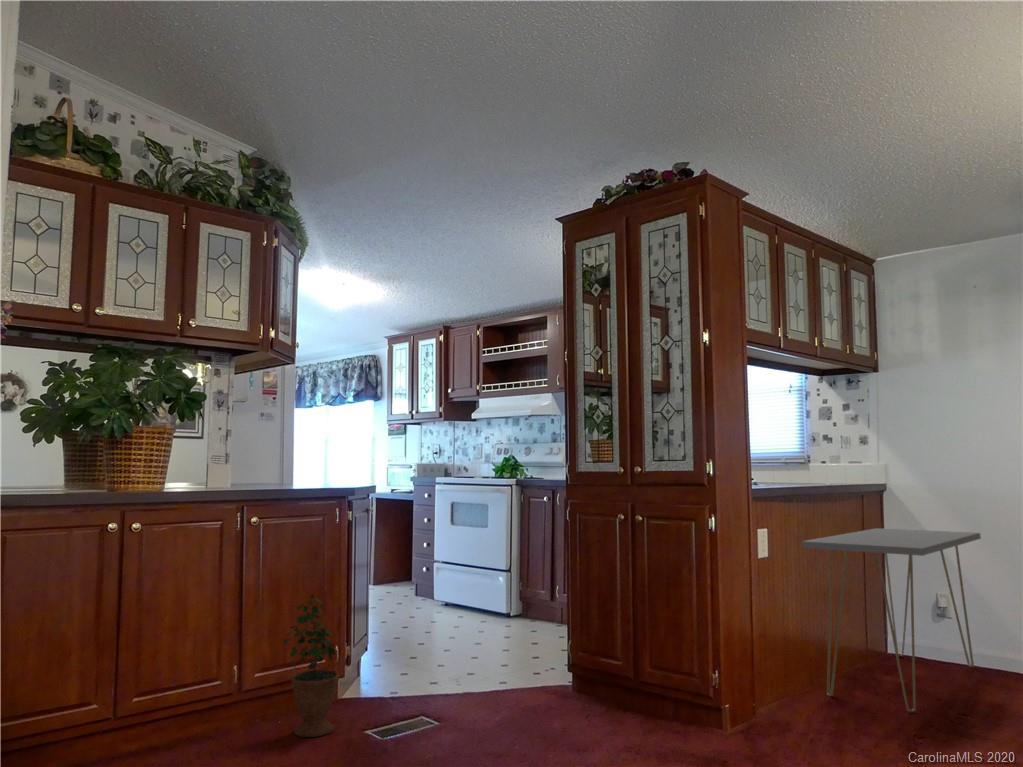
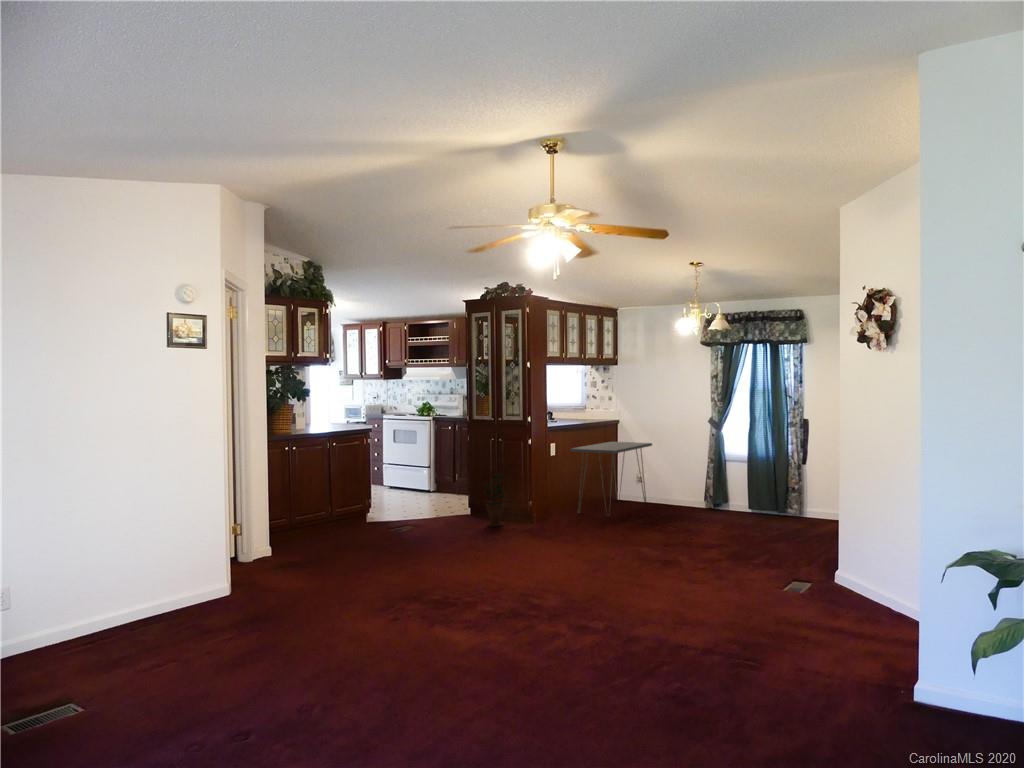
potted plant: present [284,594,339,737] -> present [484,473,505,526]

